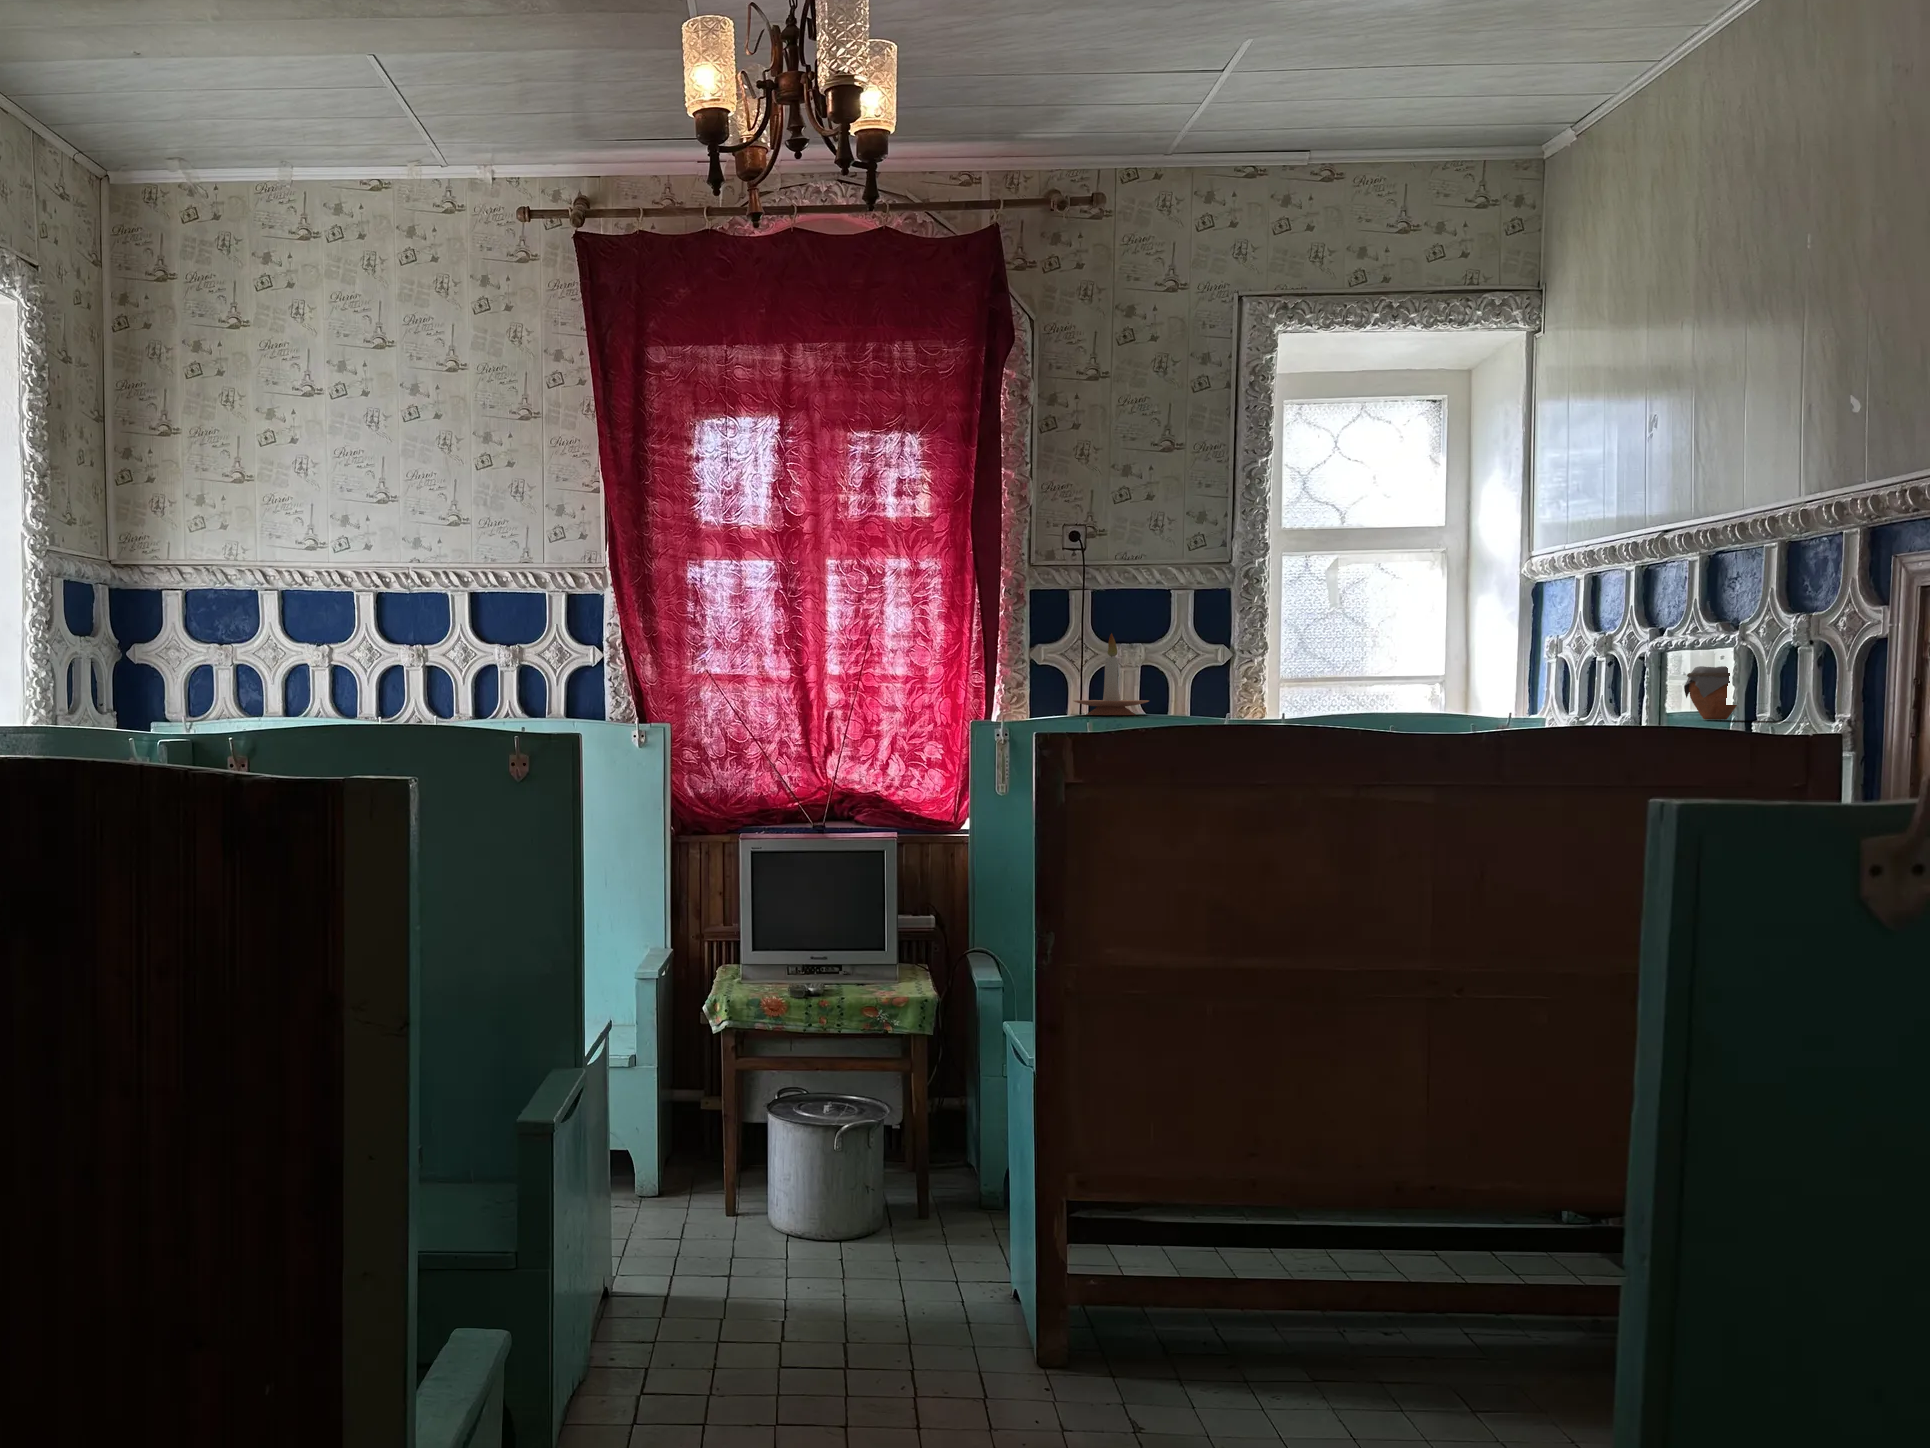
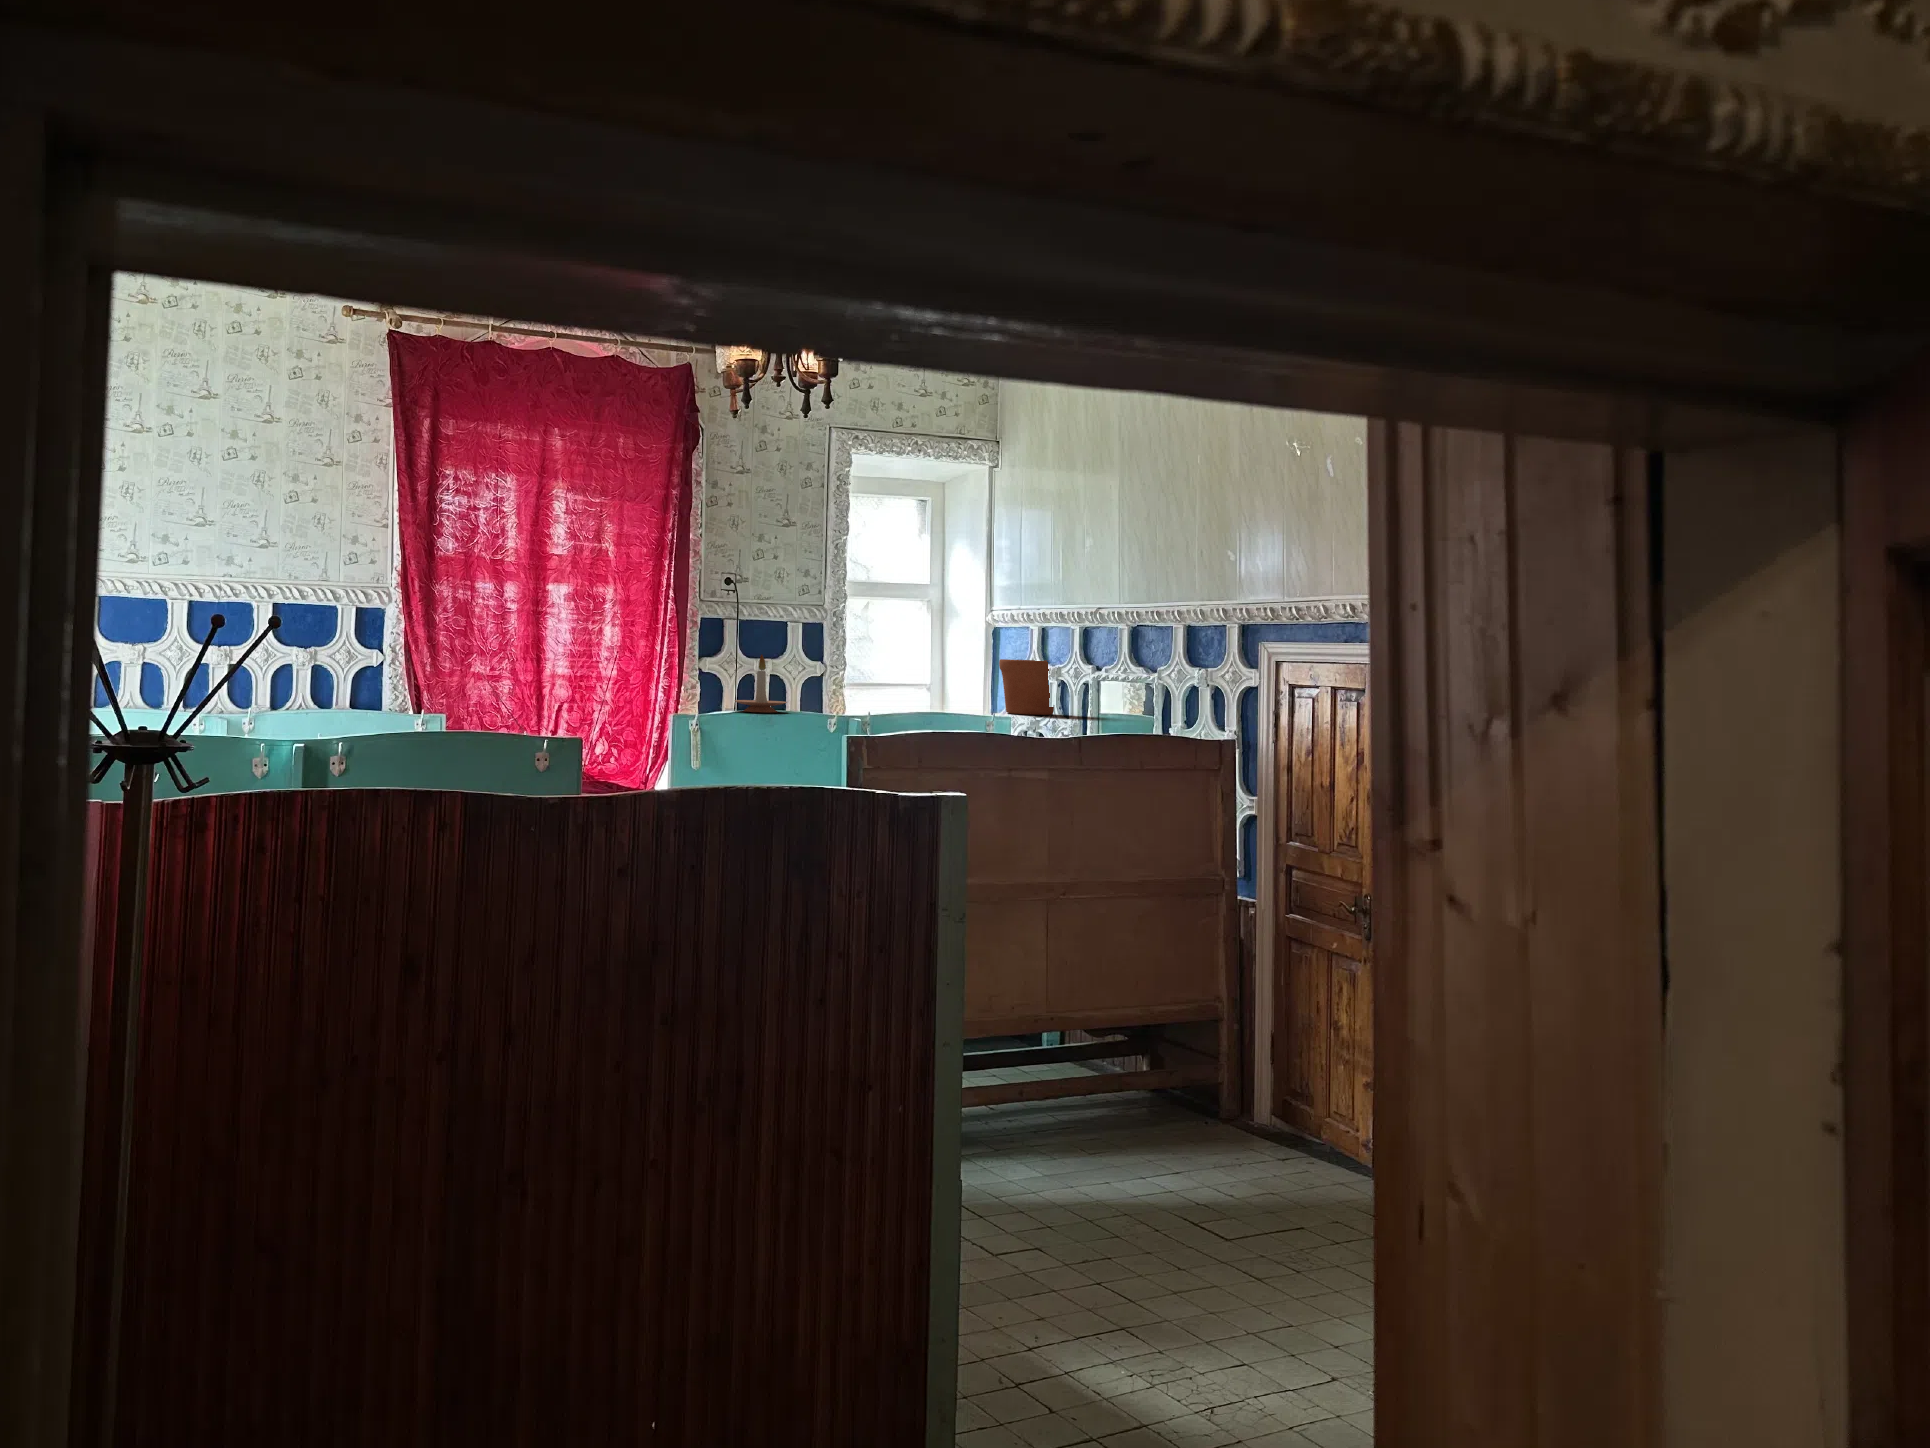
flower pot: none [1517,628,1624,713] -> present [999,659,1054,715]
jar: present [1684,666,1737,720] -> none [1129,693,1162,726]

